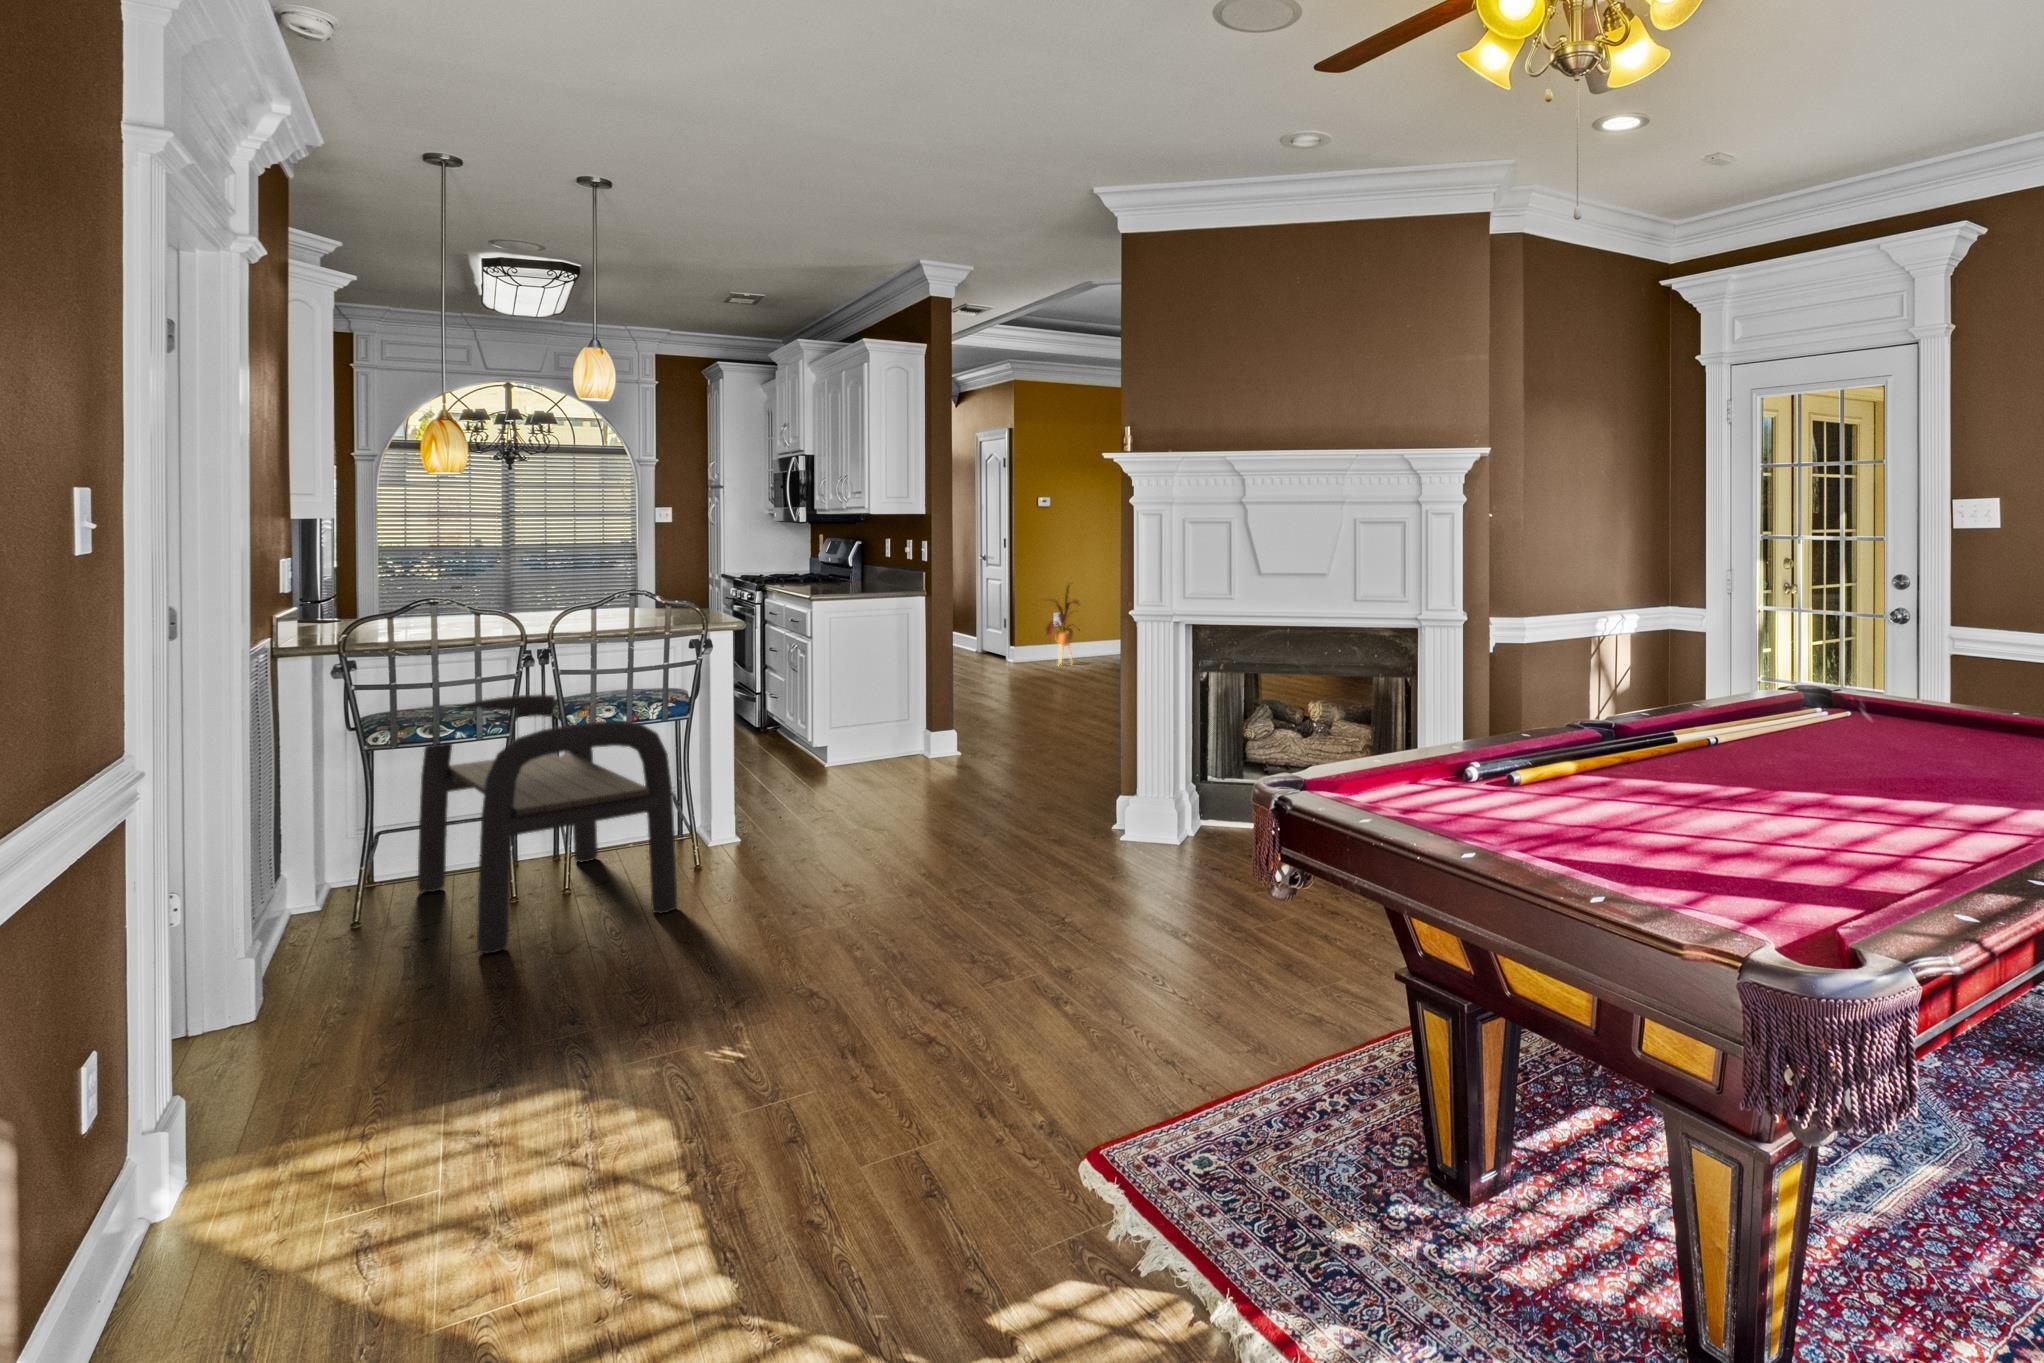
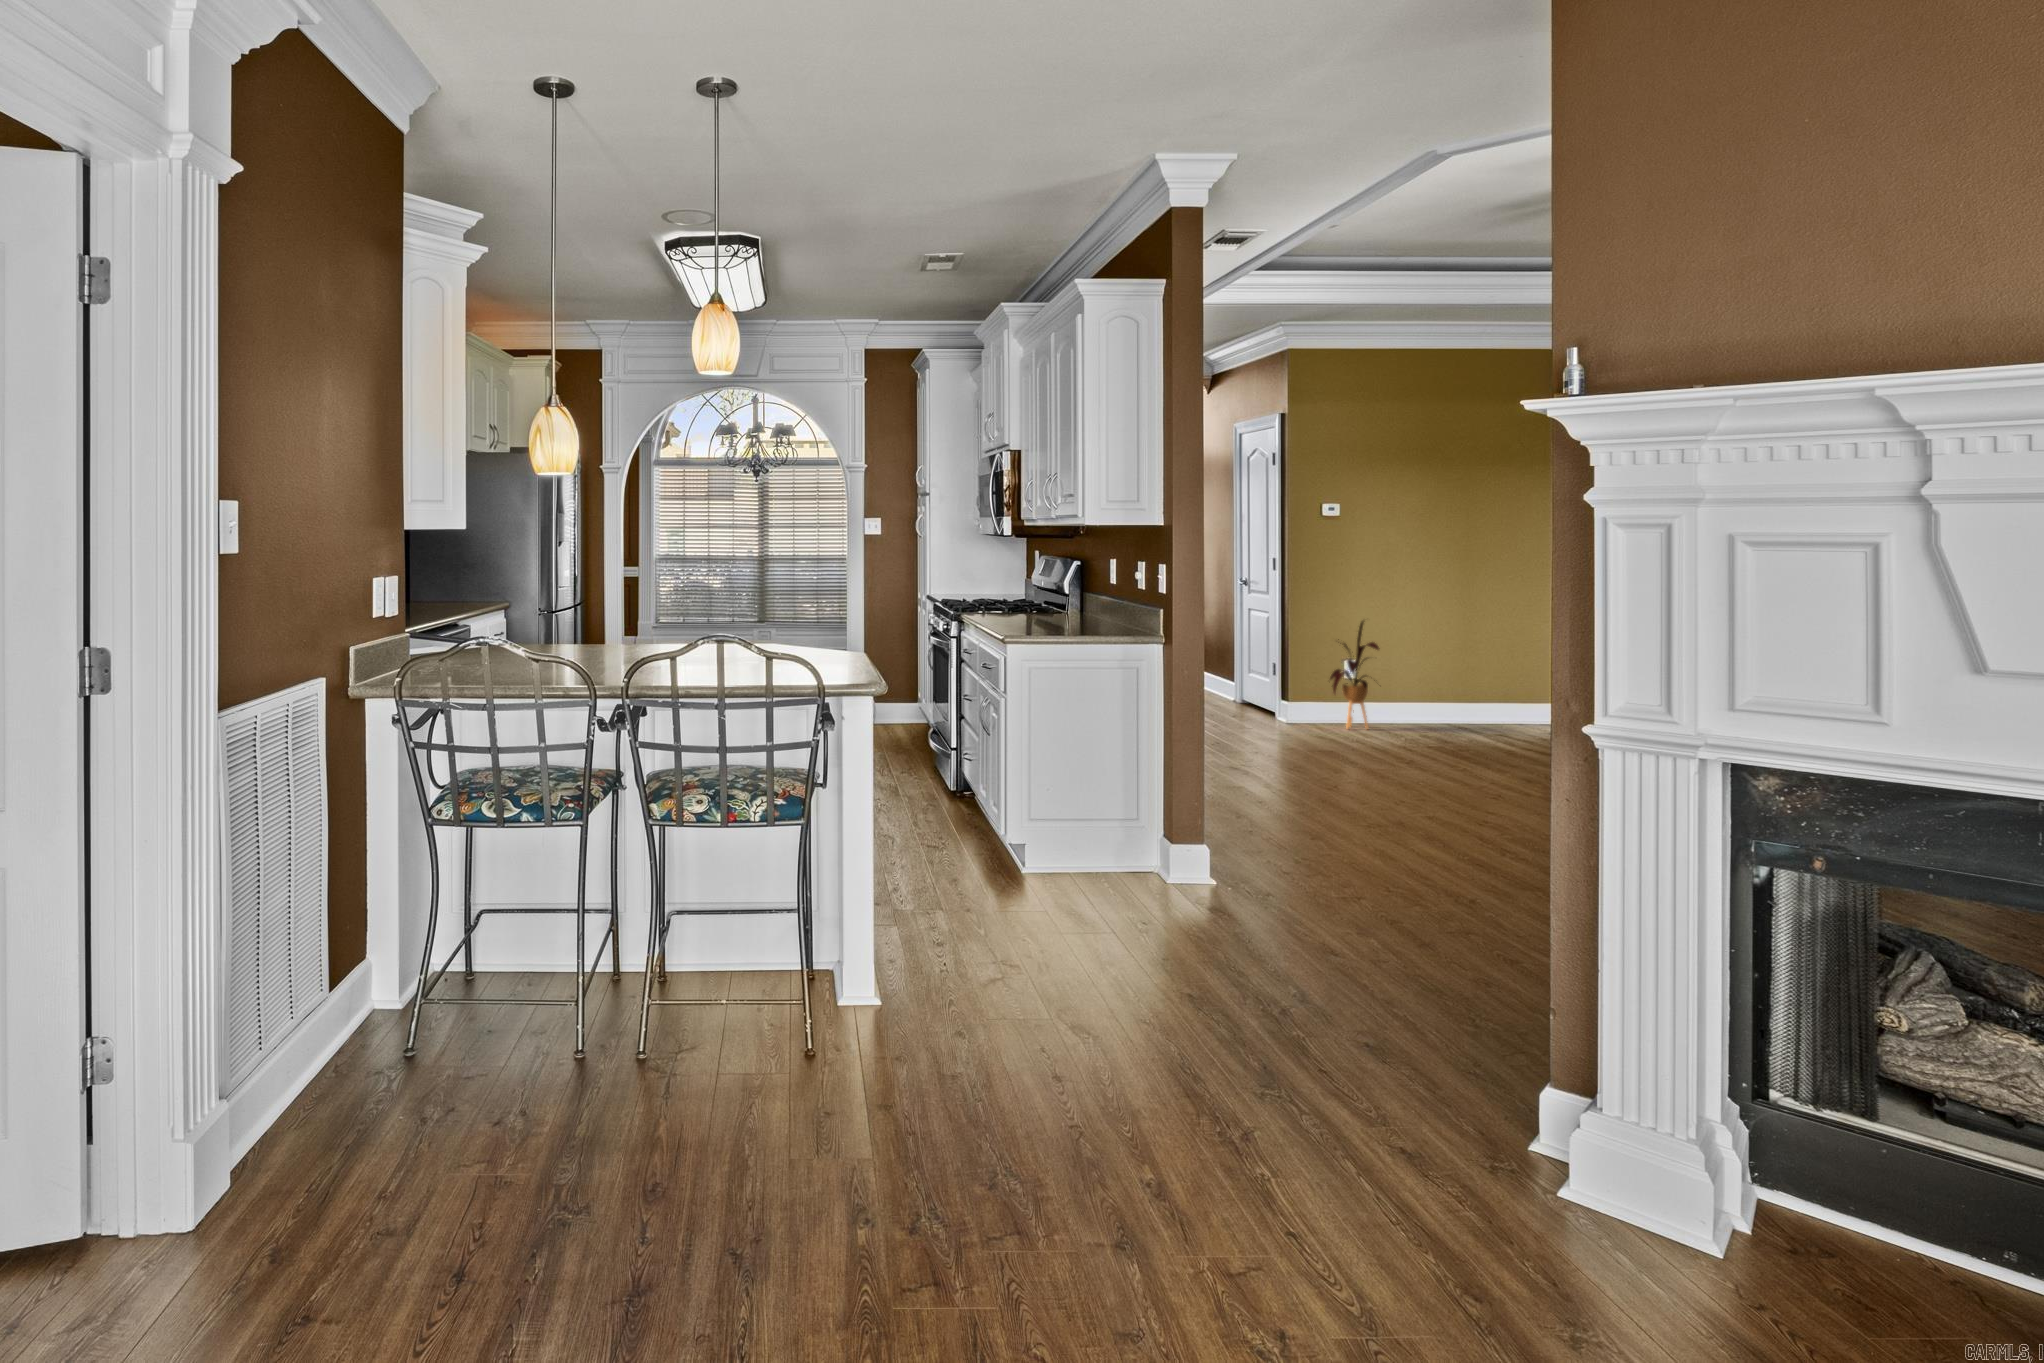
bench: present [417,694,678,953] -> none [468,766,753,1190]

